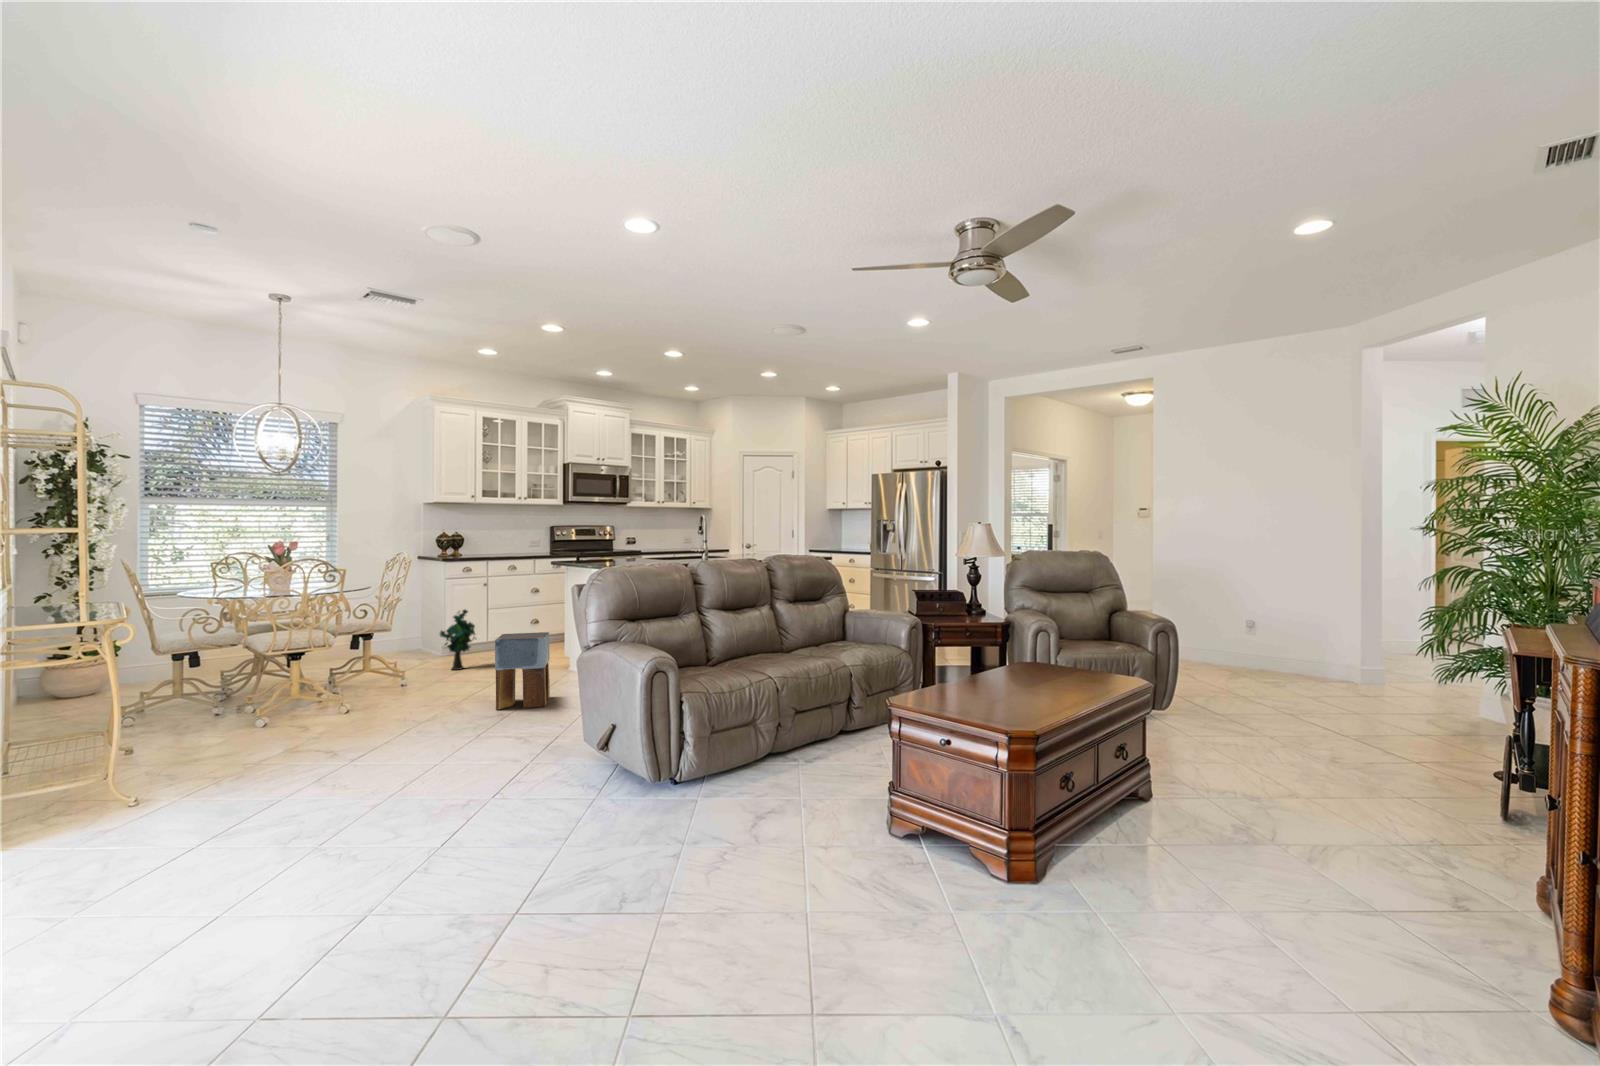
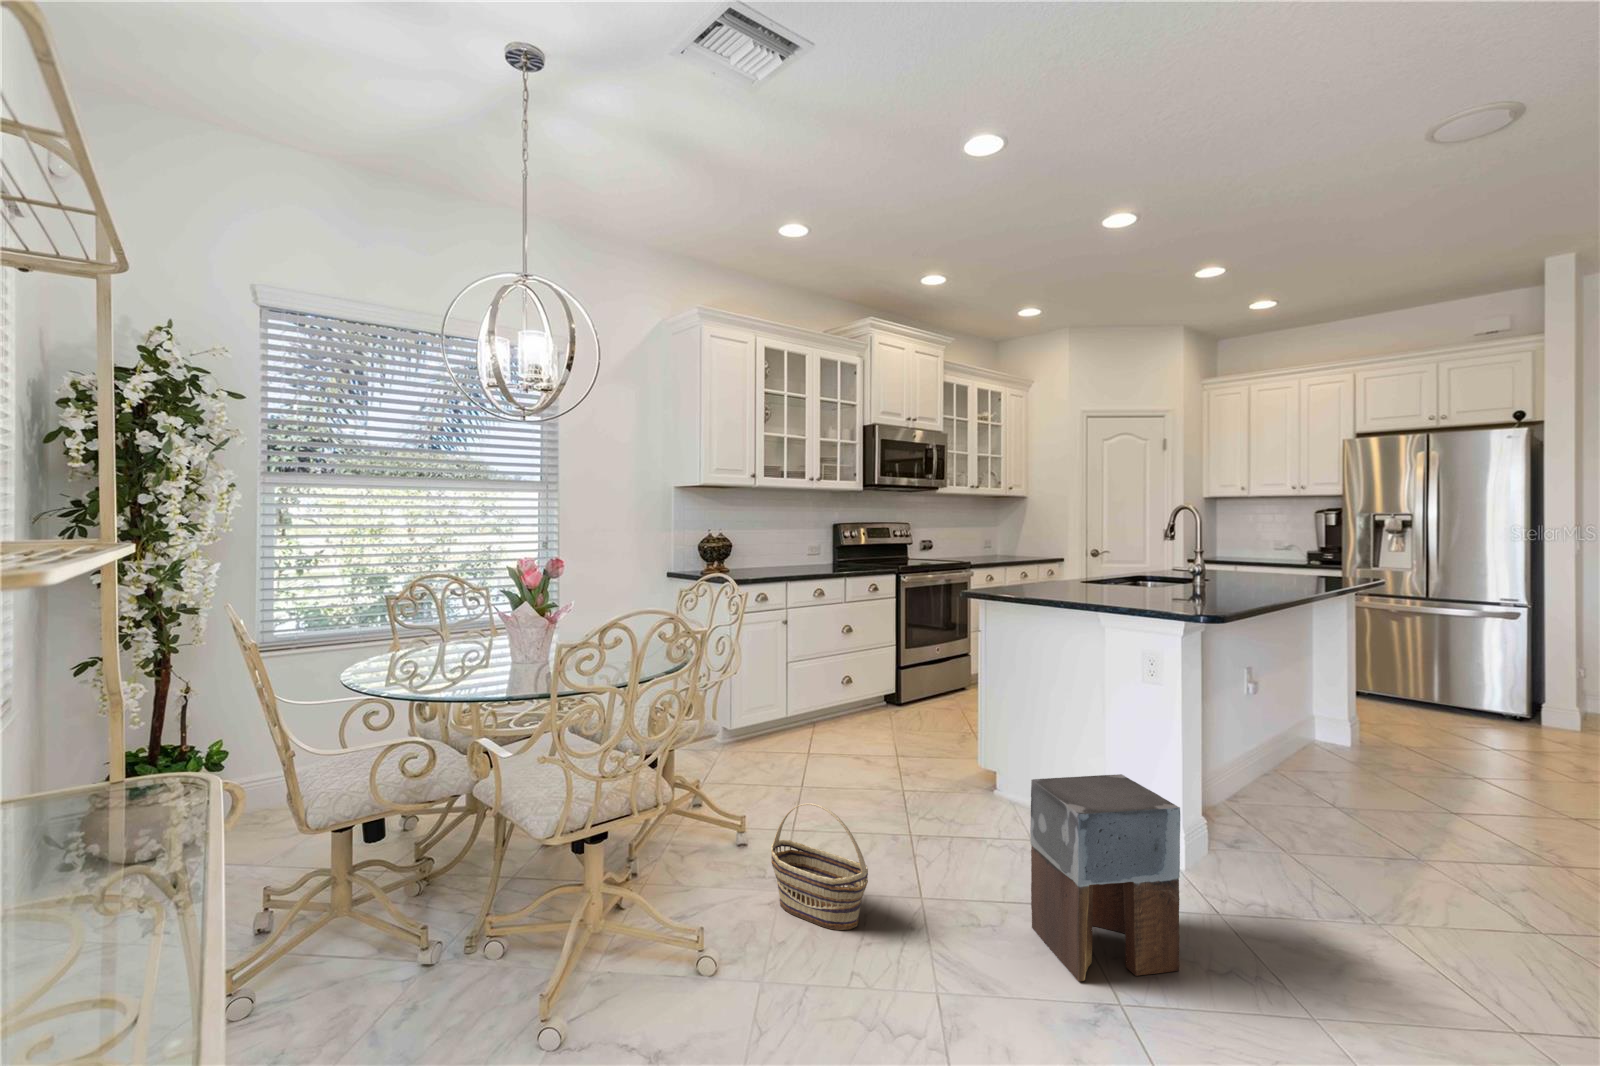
decorative plant: present [440,610,475,670] -> none [754,678,816,791]
basket: none [392,651,430,704] -> present [771,803,868,930]

